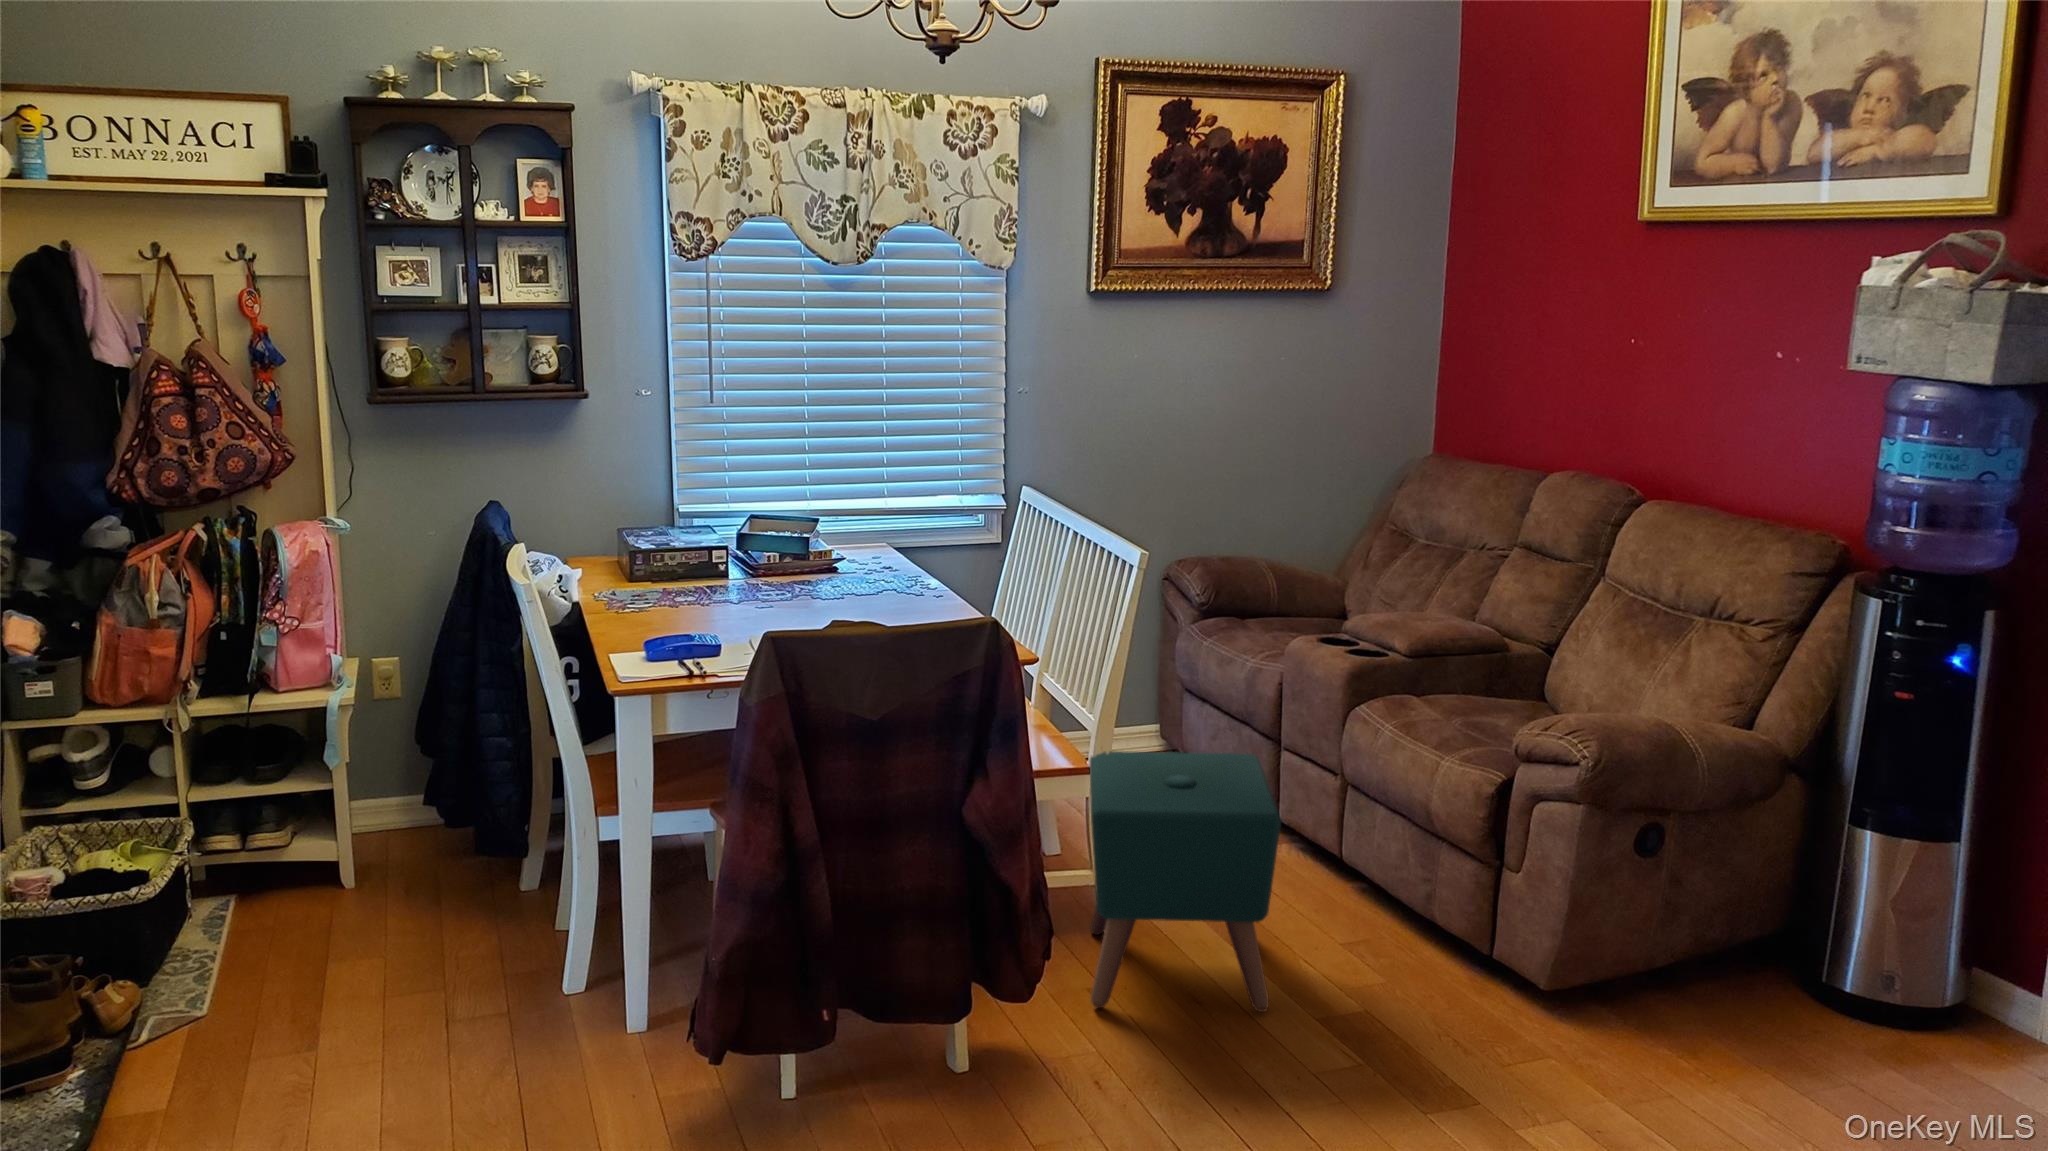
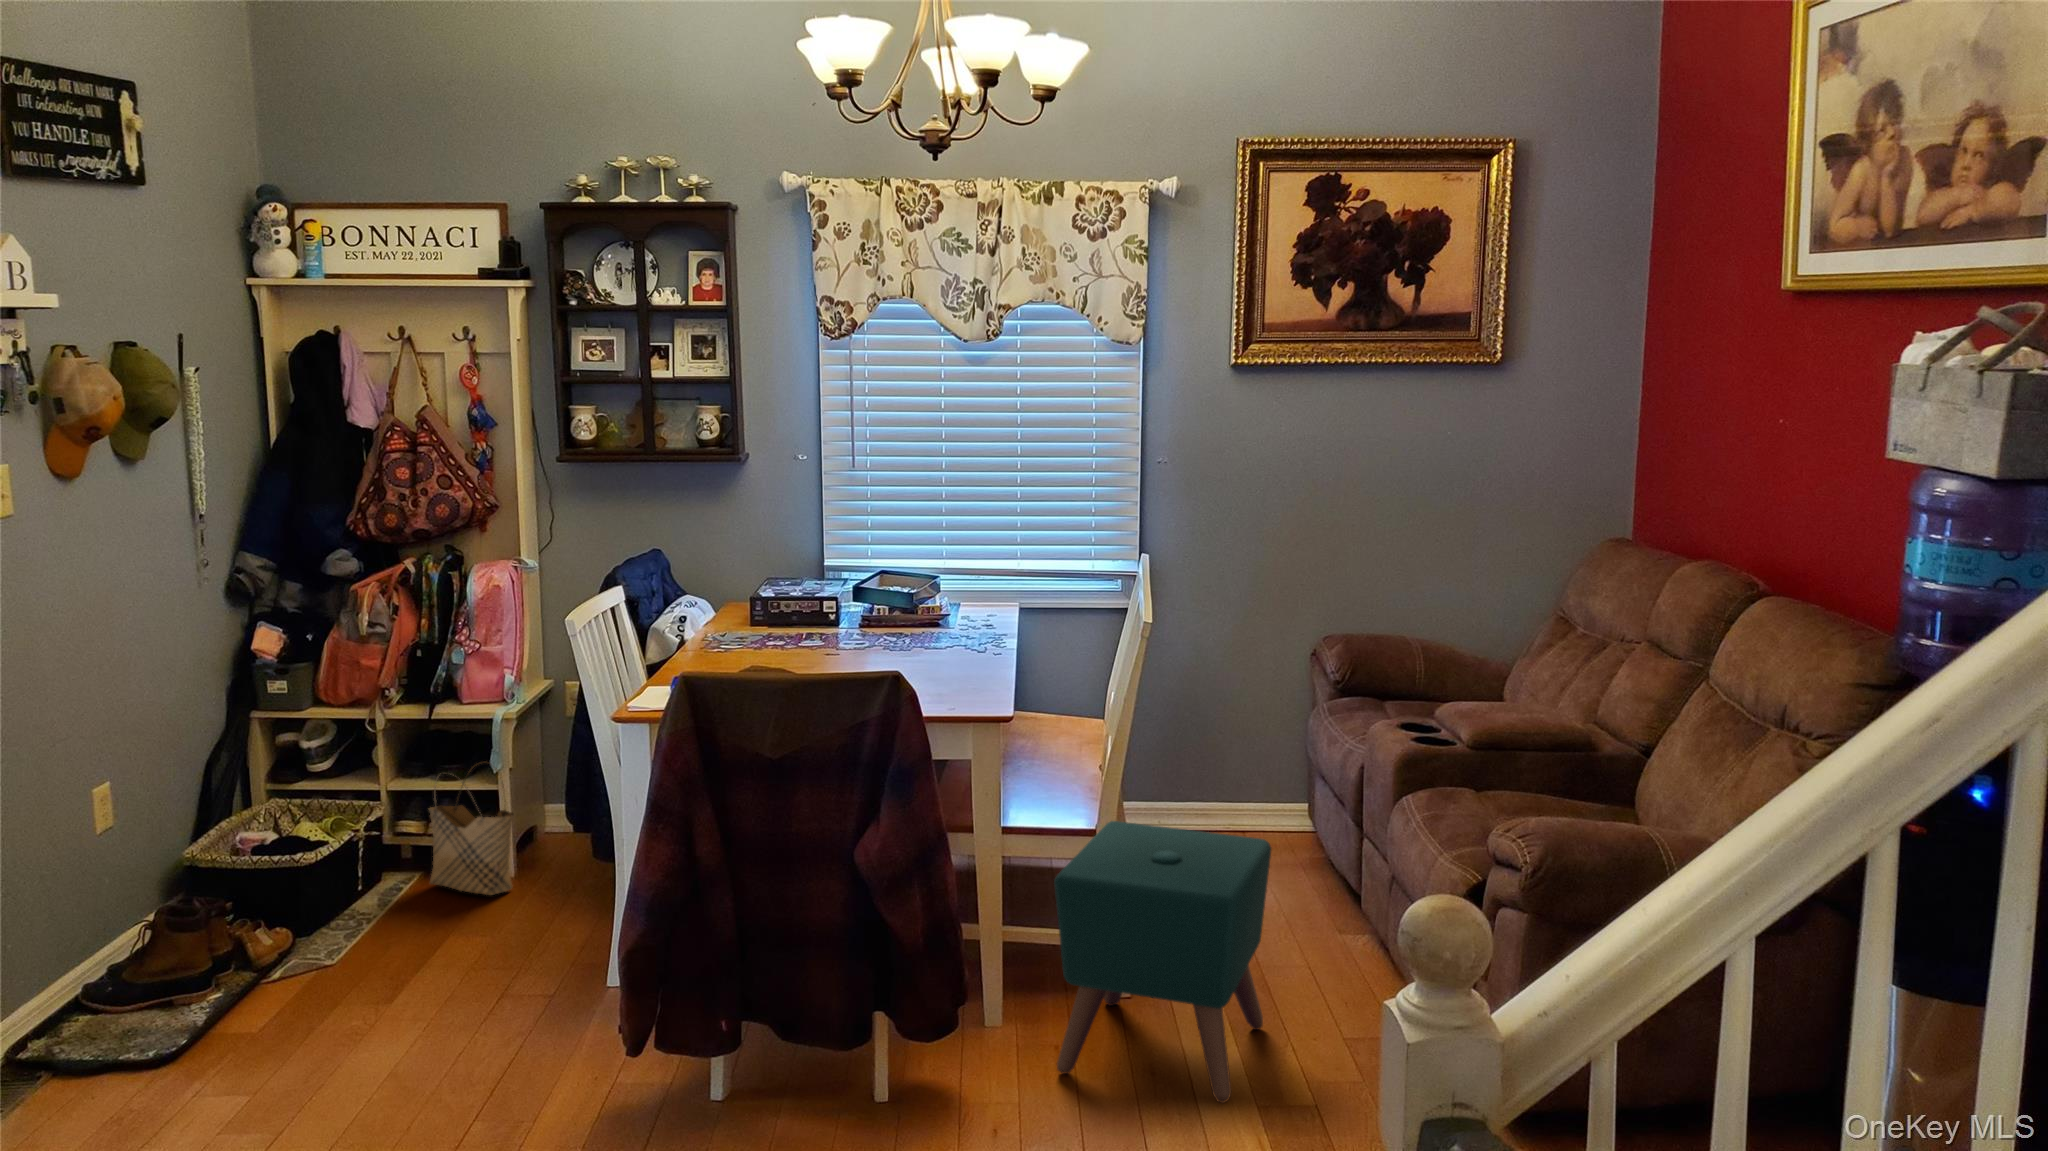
woven basket: none [252,756,368,910] -> present [429,761,514,895]

